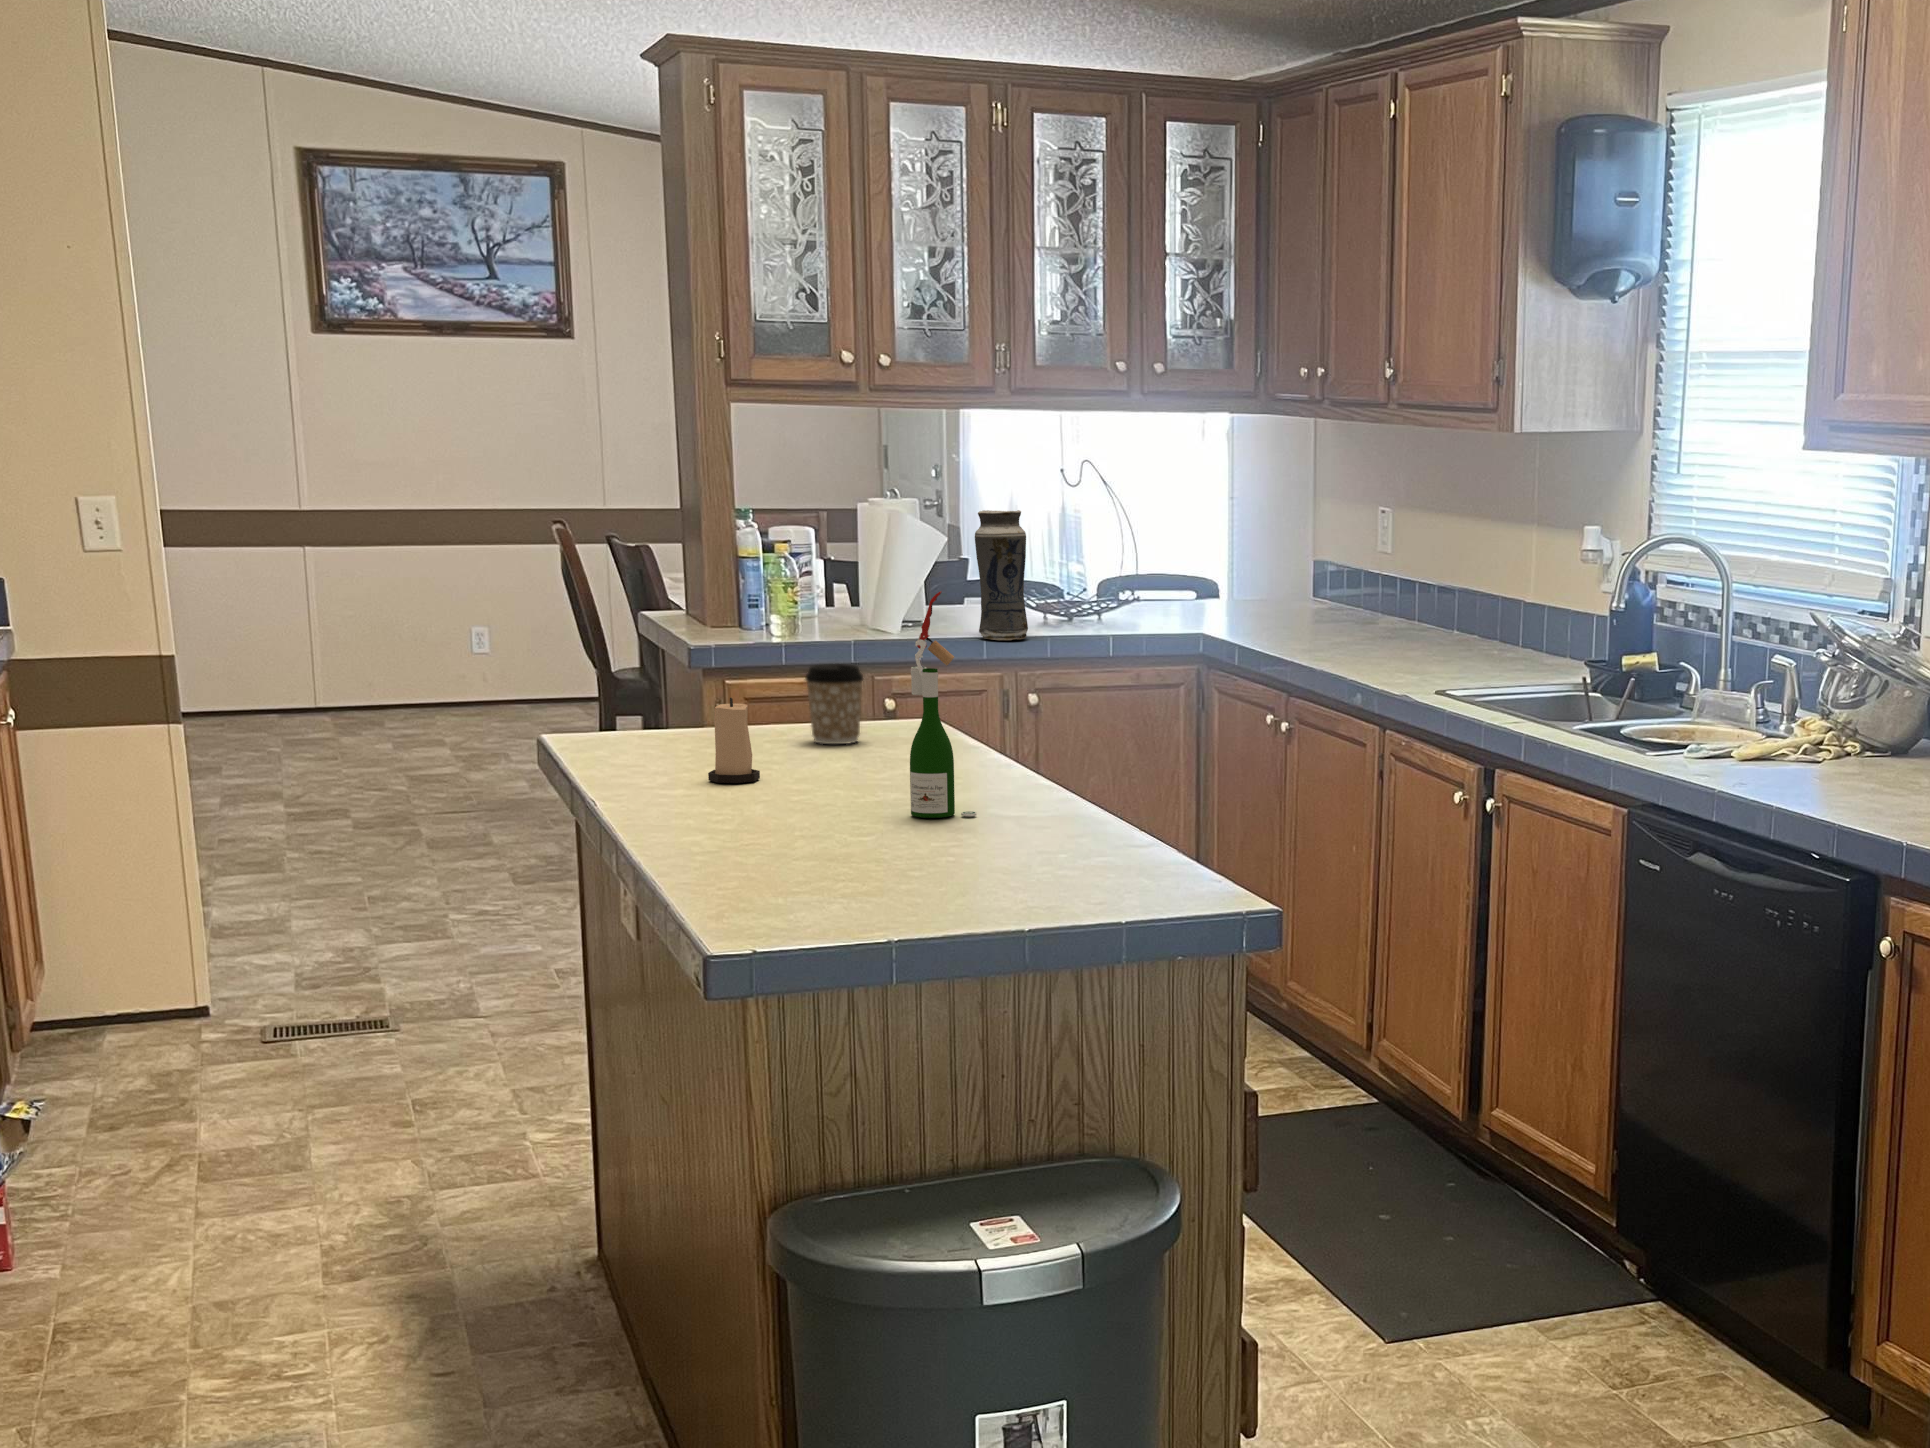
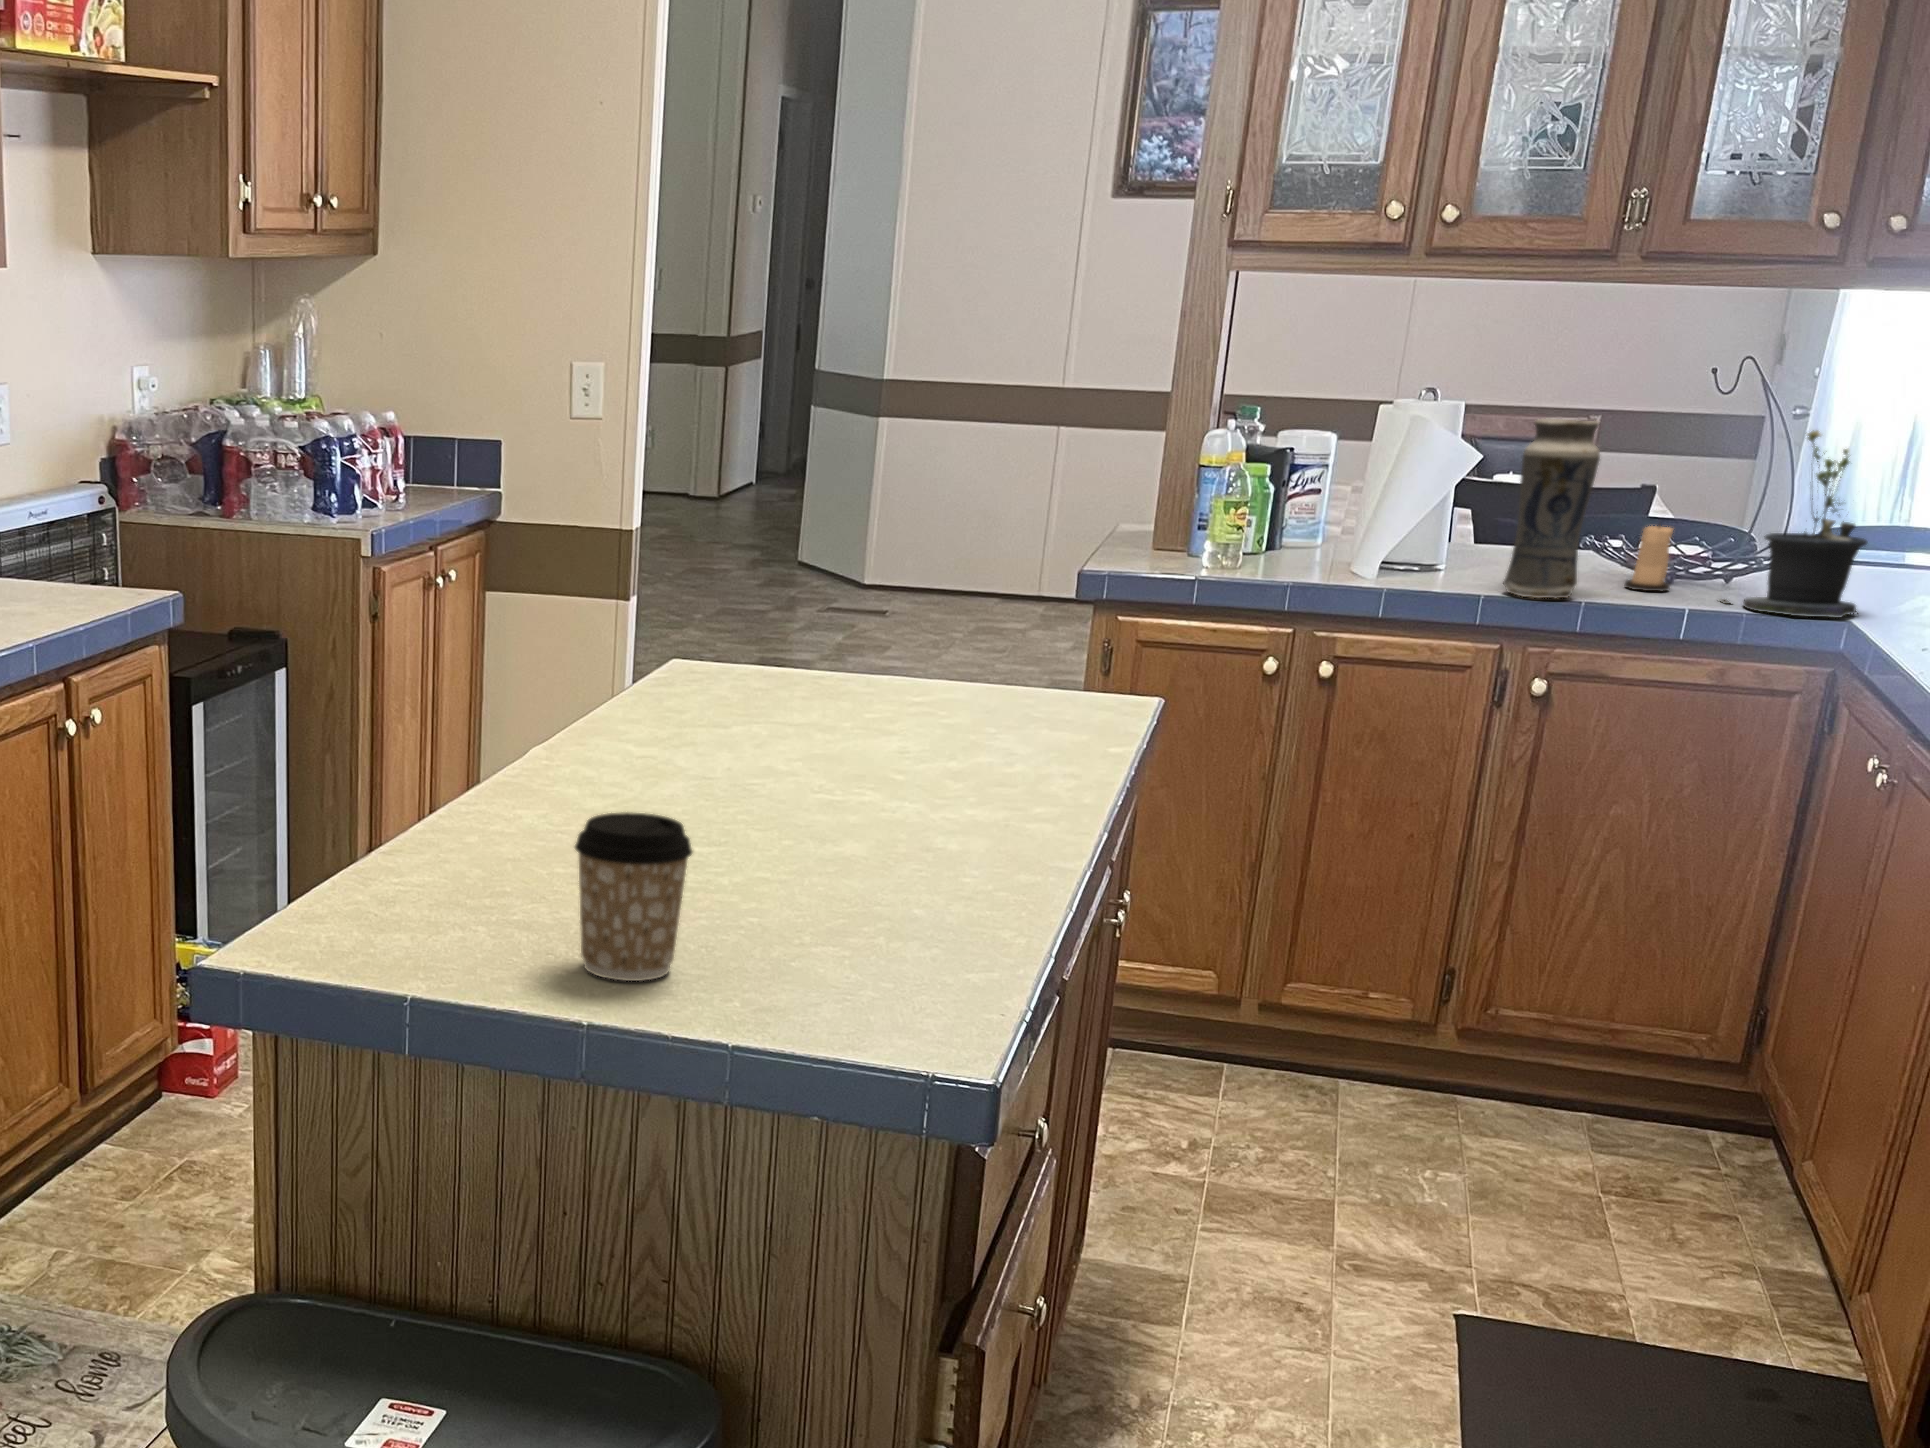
potted plant: none [1105,510,1193,637] -> present [1720,430,1867,618]
wine bottle: present [910,591,977,818] -> none [779,529,859,850]
coffee cup: present [805,664,863,744] -> present [575,813,692,981]
candle: present [708,698,760,783] -> present [1625,524,1673,591]

